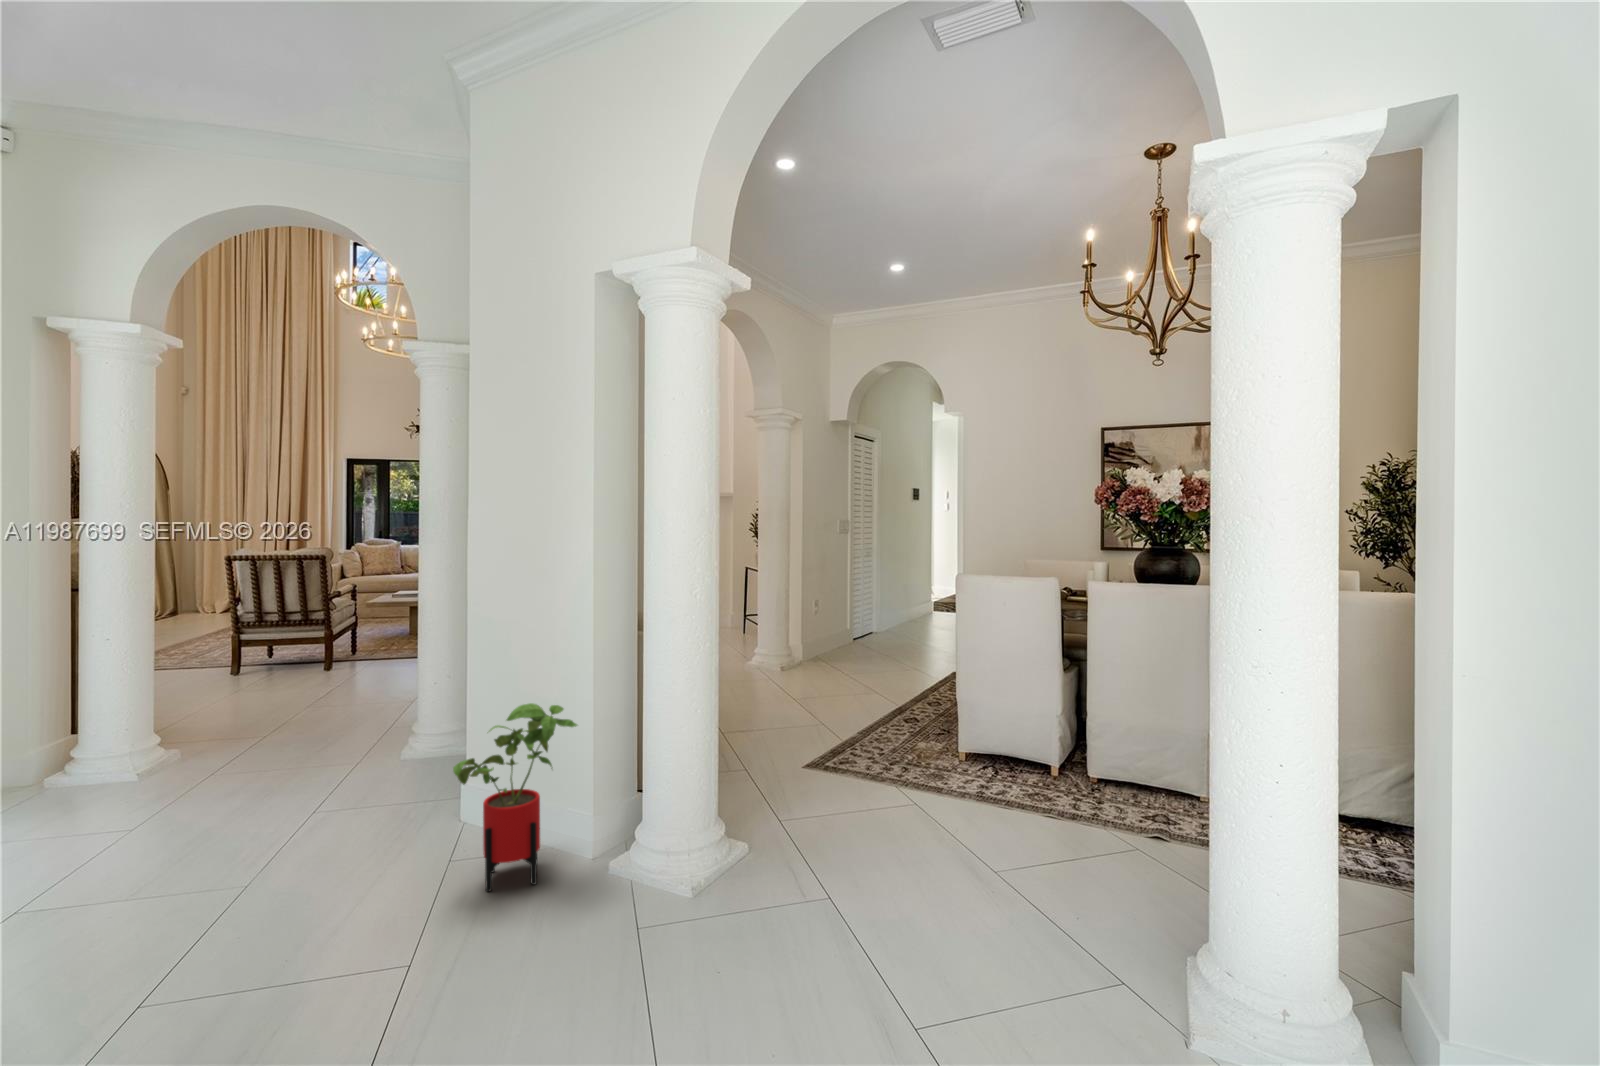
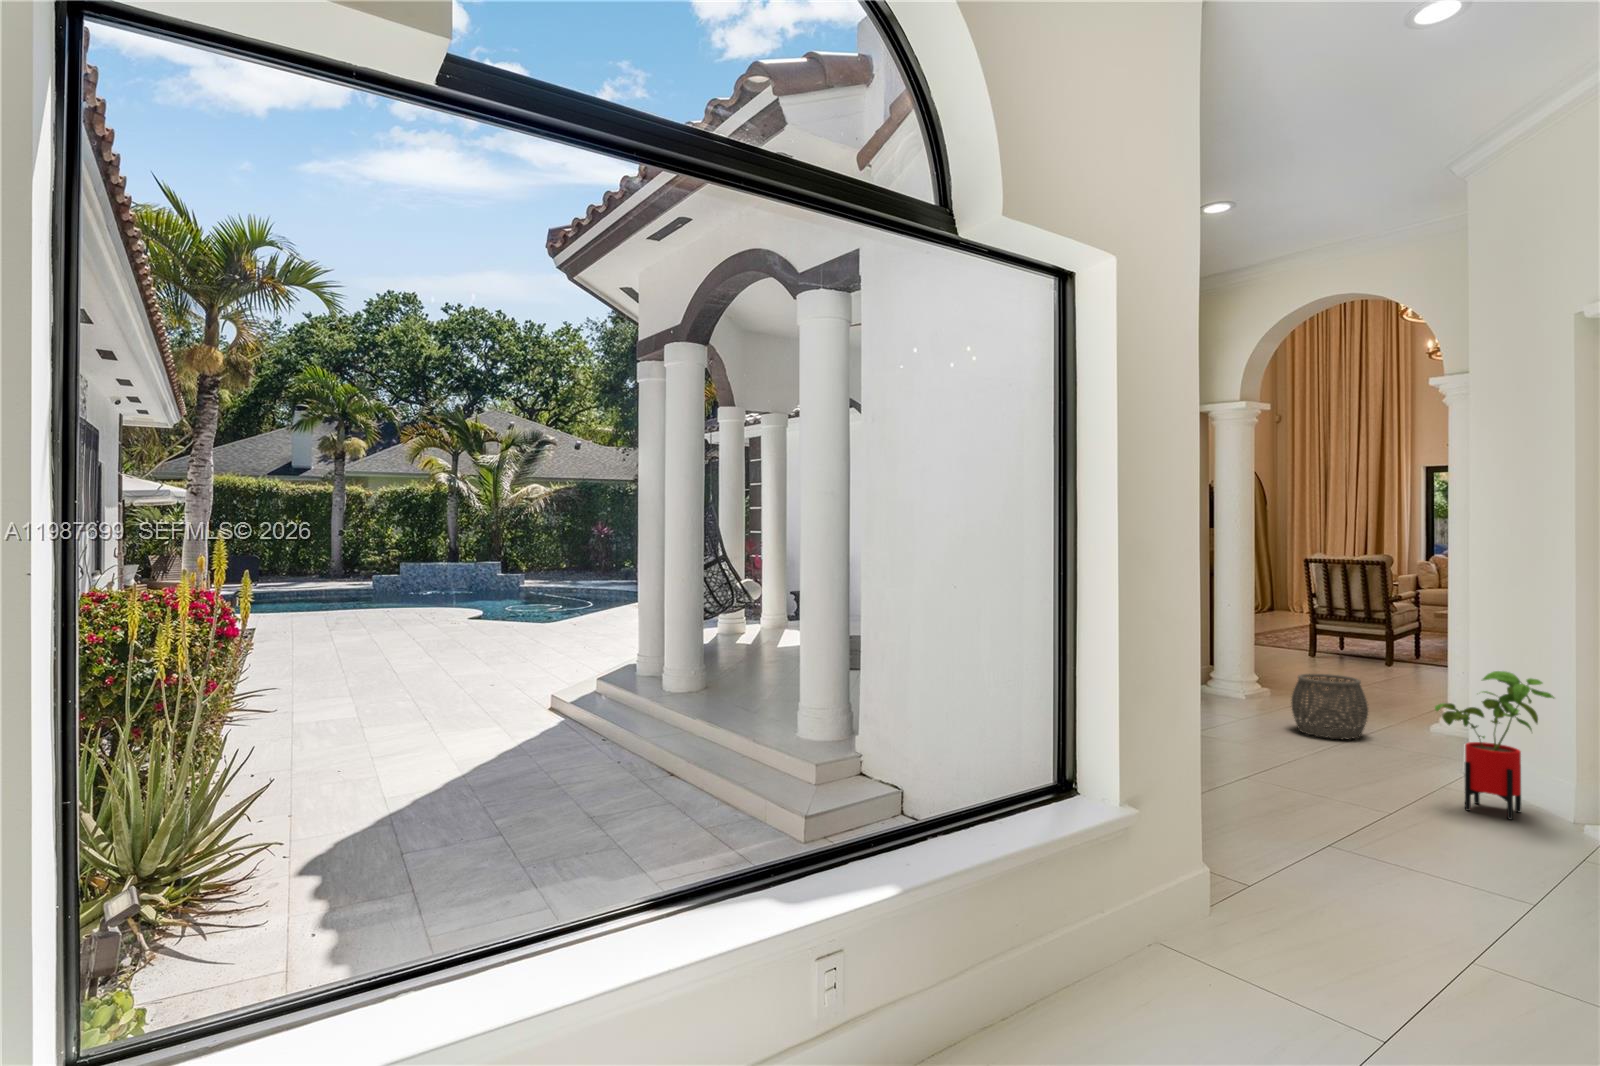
woven basket: none [222,721,337,822] -> present [1291,674,1368,739]

